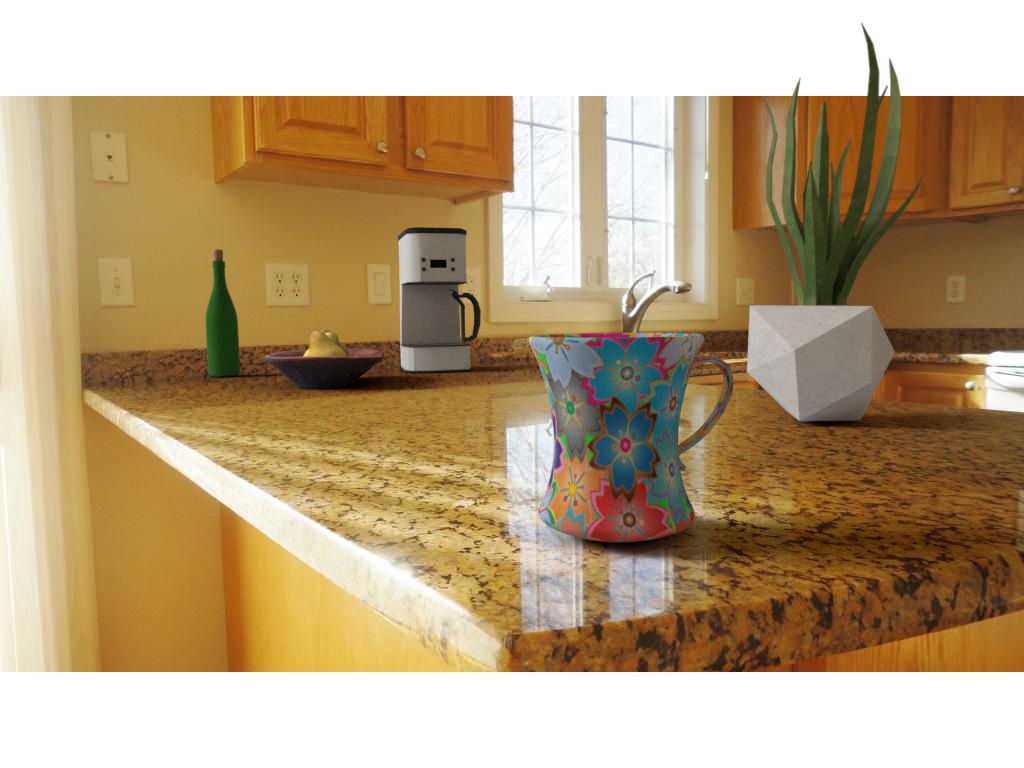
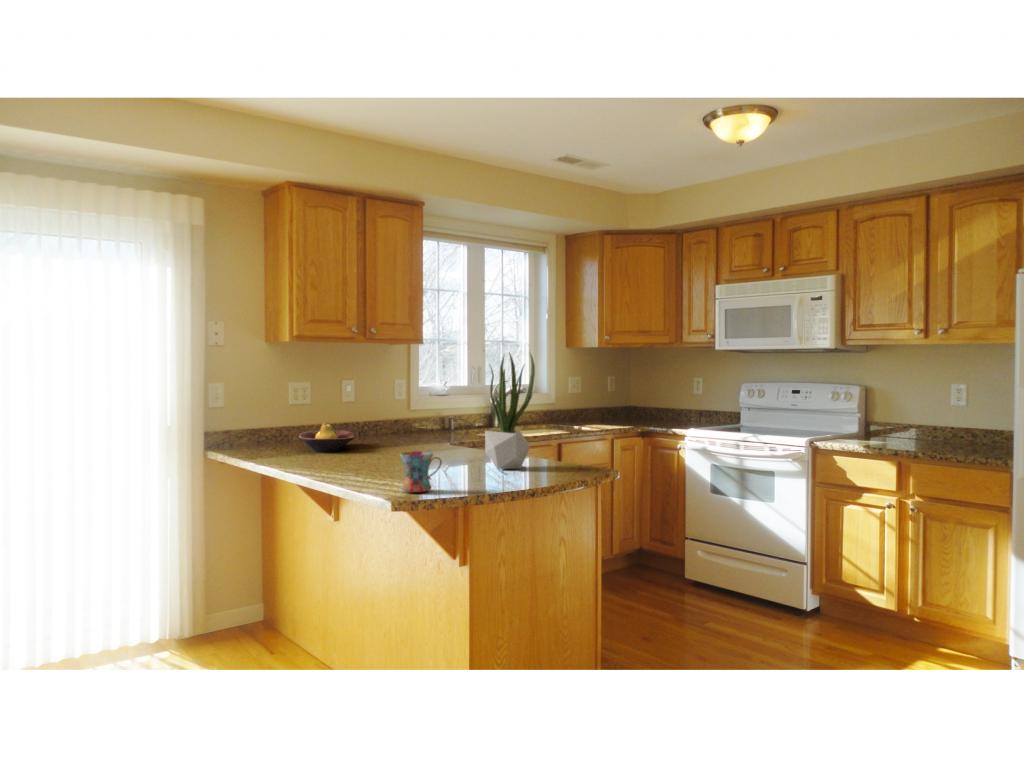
coffee maker: present [398,227,481,373] -> none [360,366,404,442]
wine bottle: present [206,249,240,377] -> none [259,377,276,443]

